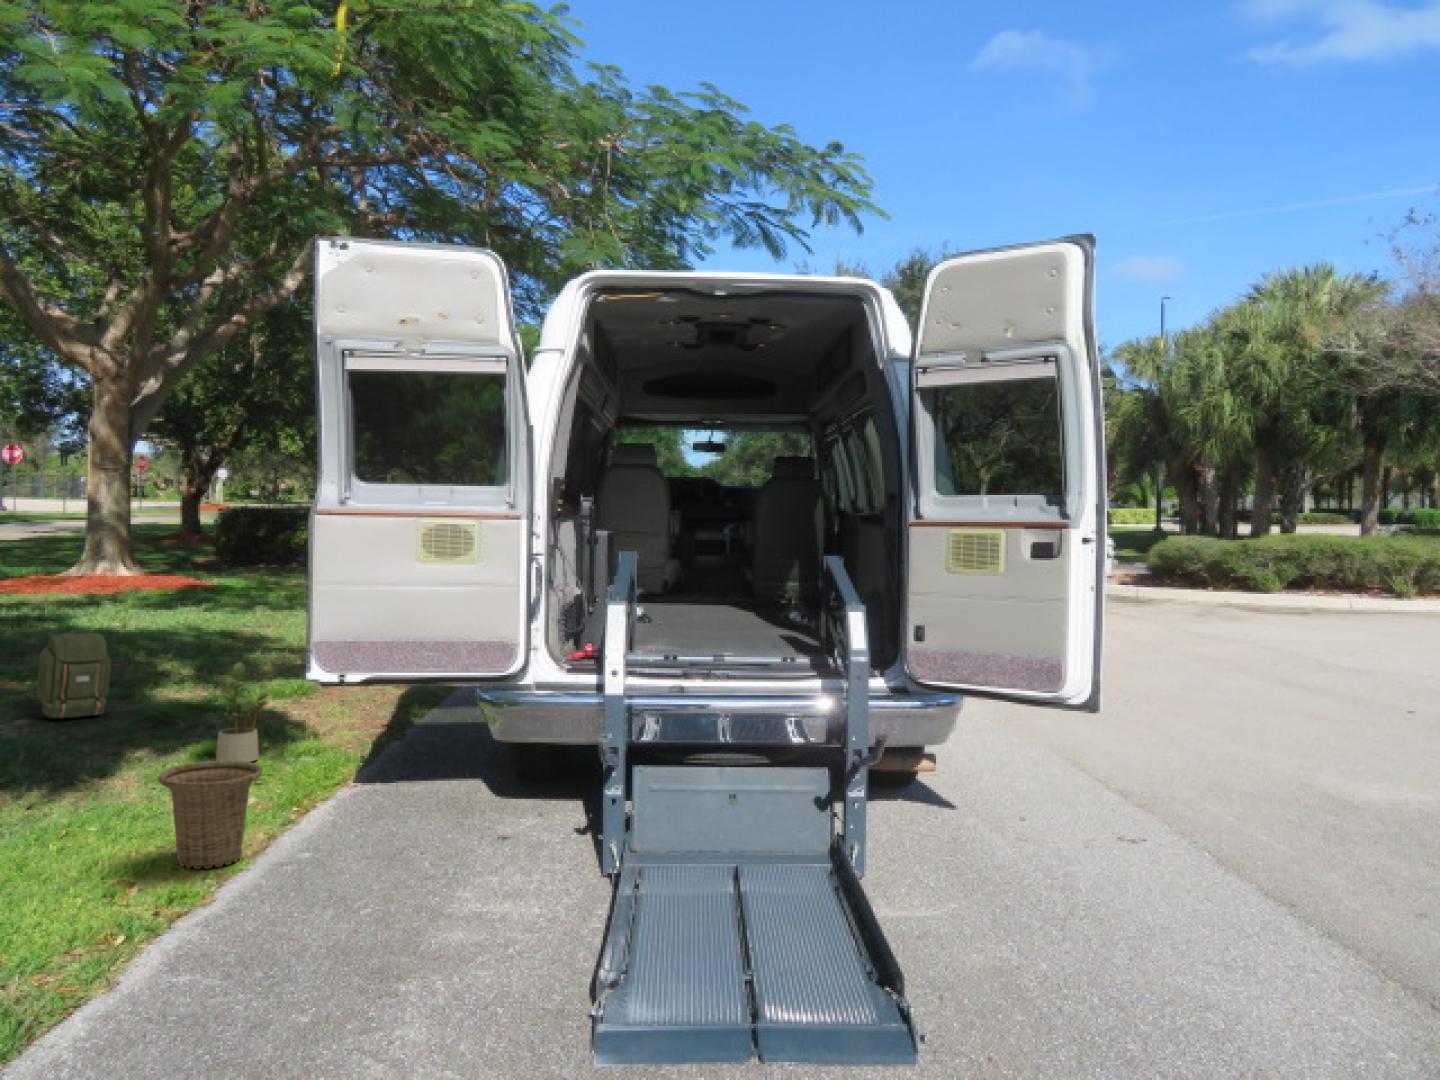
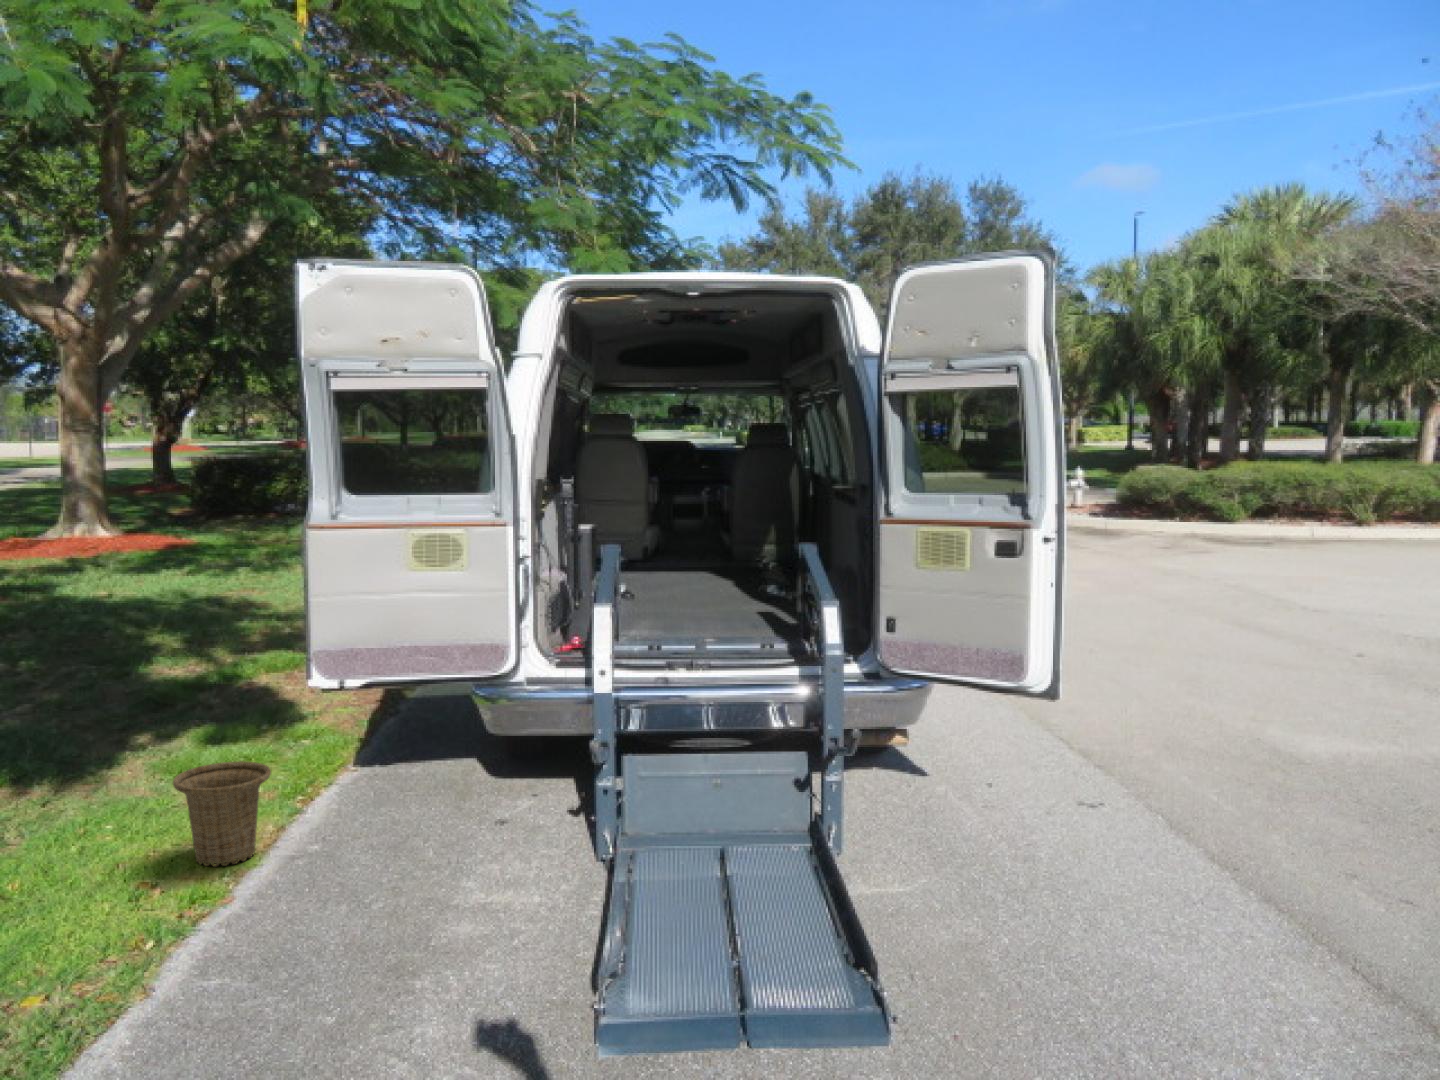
backpack: present [36,630,111,718] -> none [35,619,106,706]
potted plant: present [216,662,270,762] -> none [218,653,269,750]

